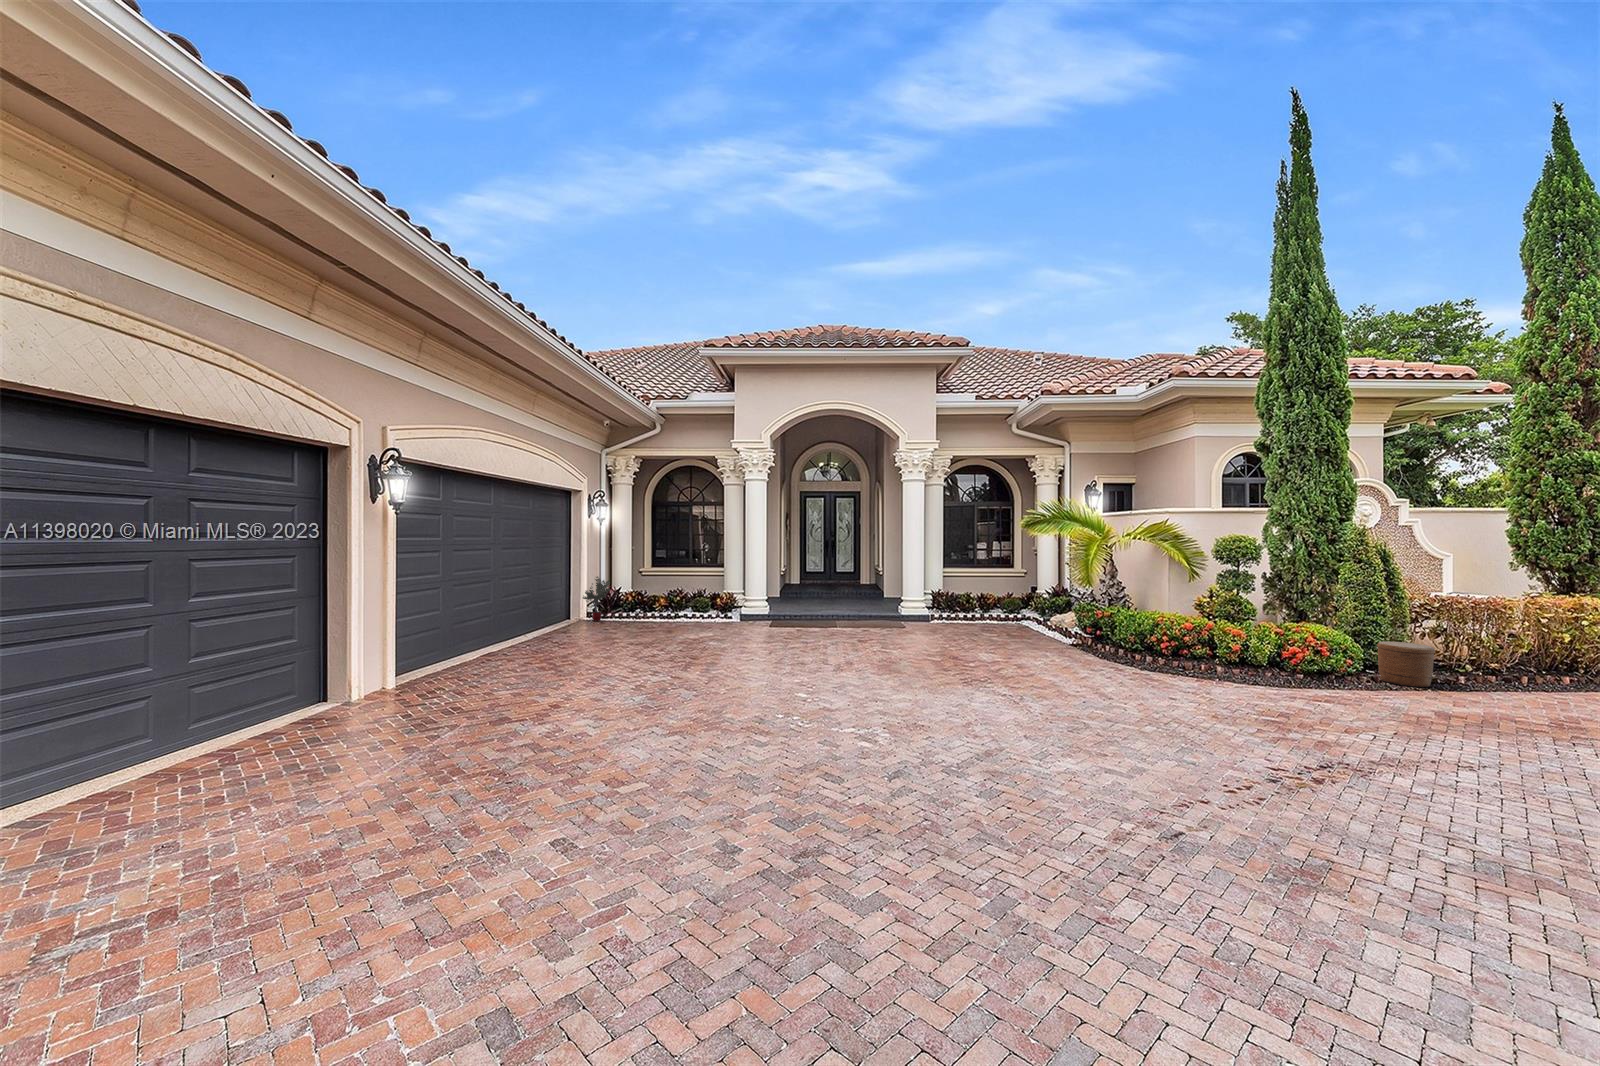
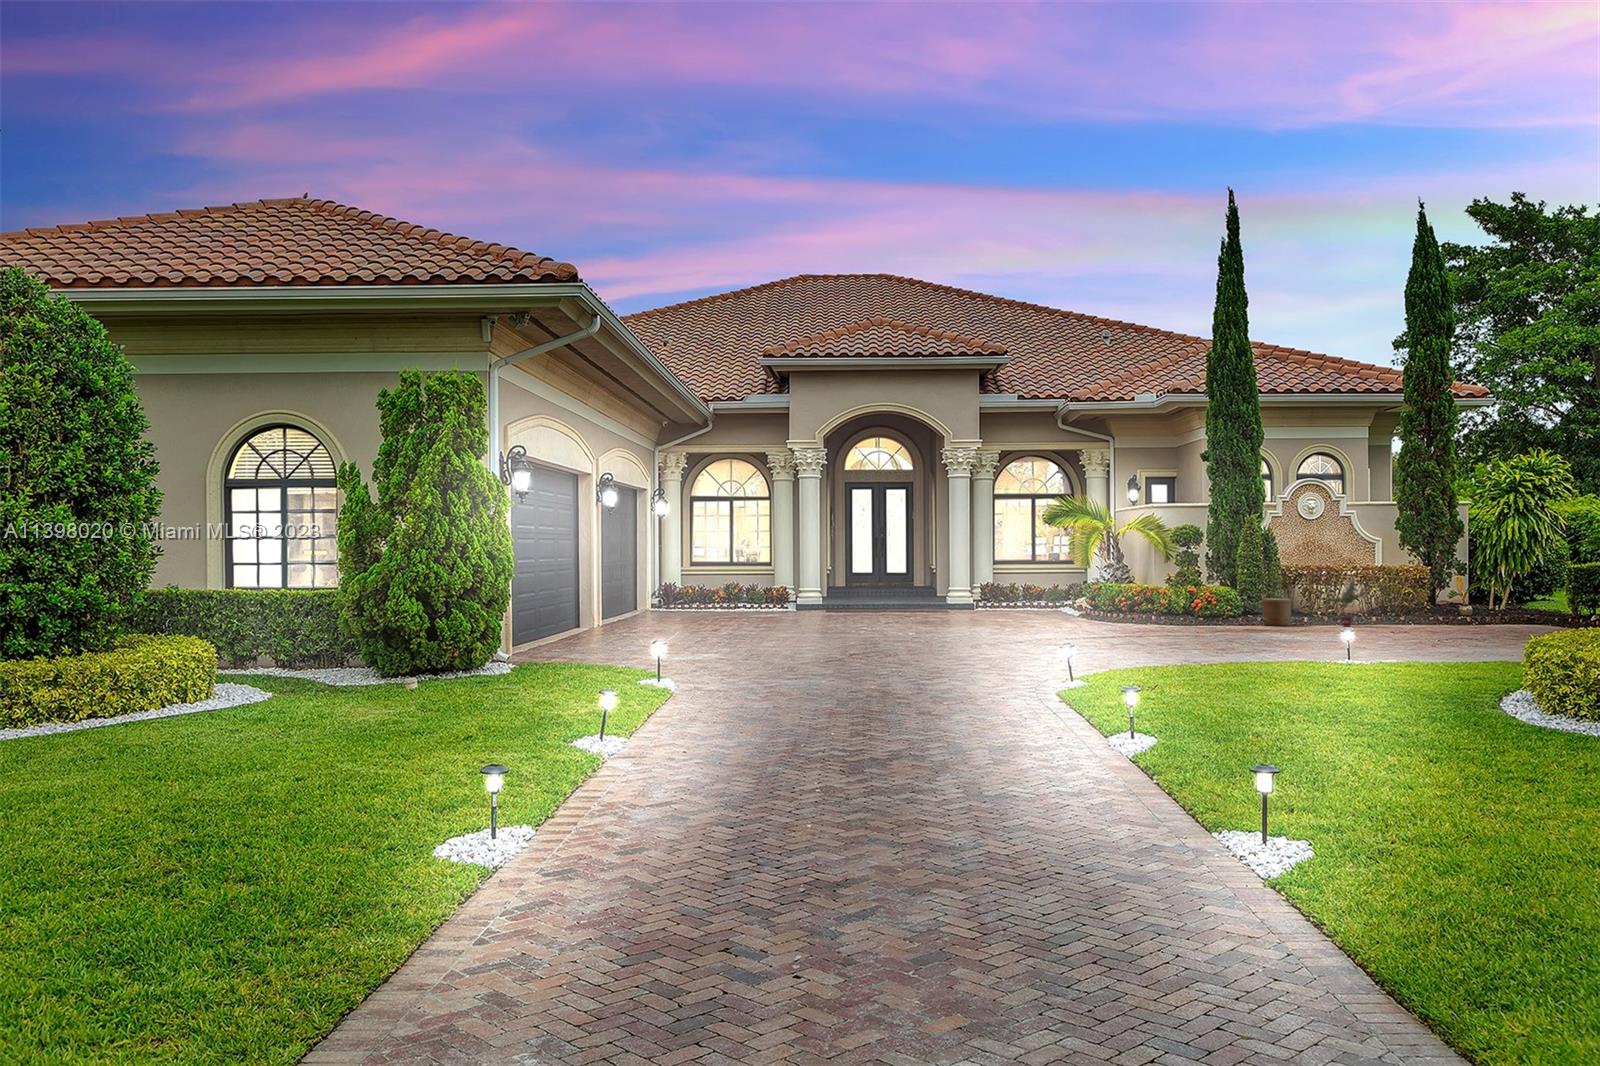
potted tree: present [583,576,610,621] -> present [1327,580,1367,627]

